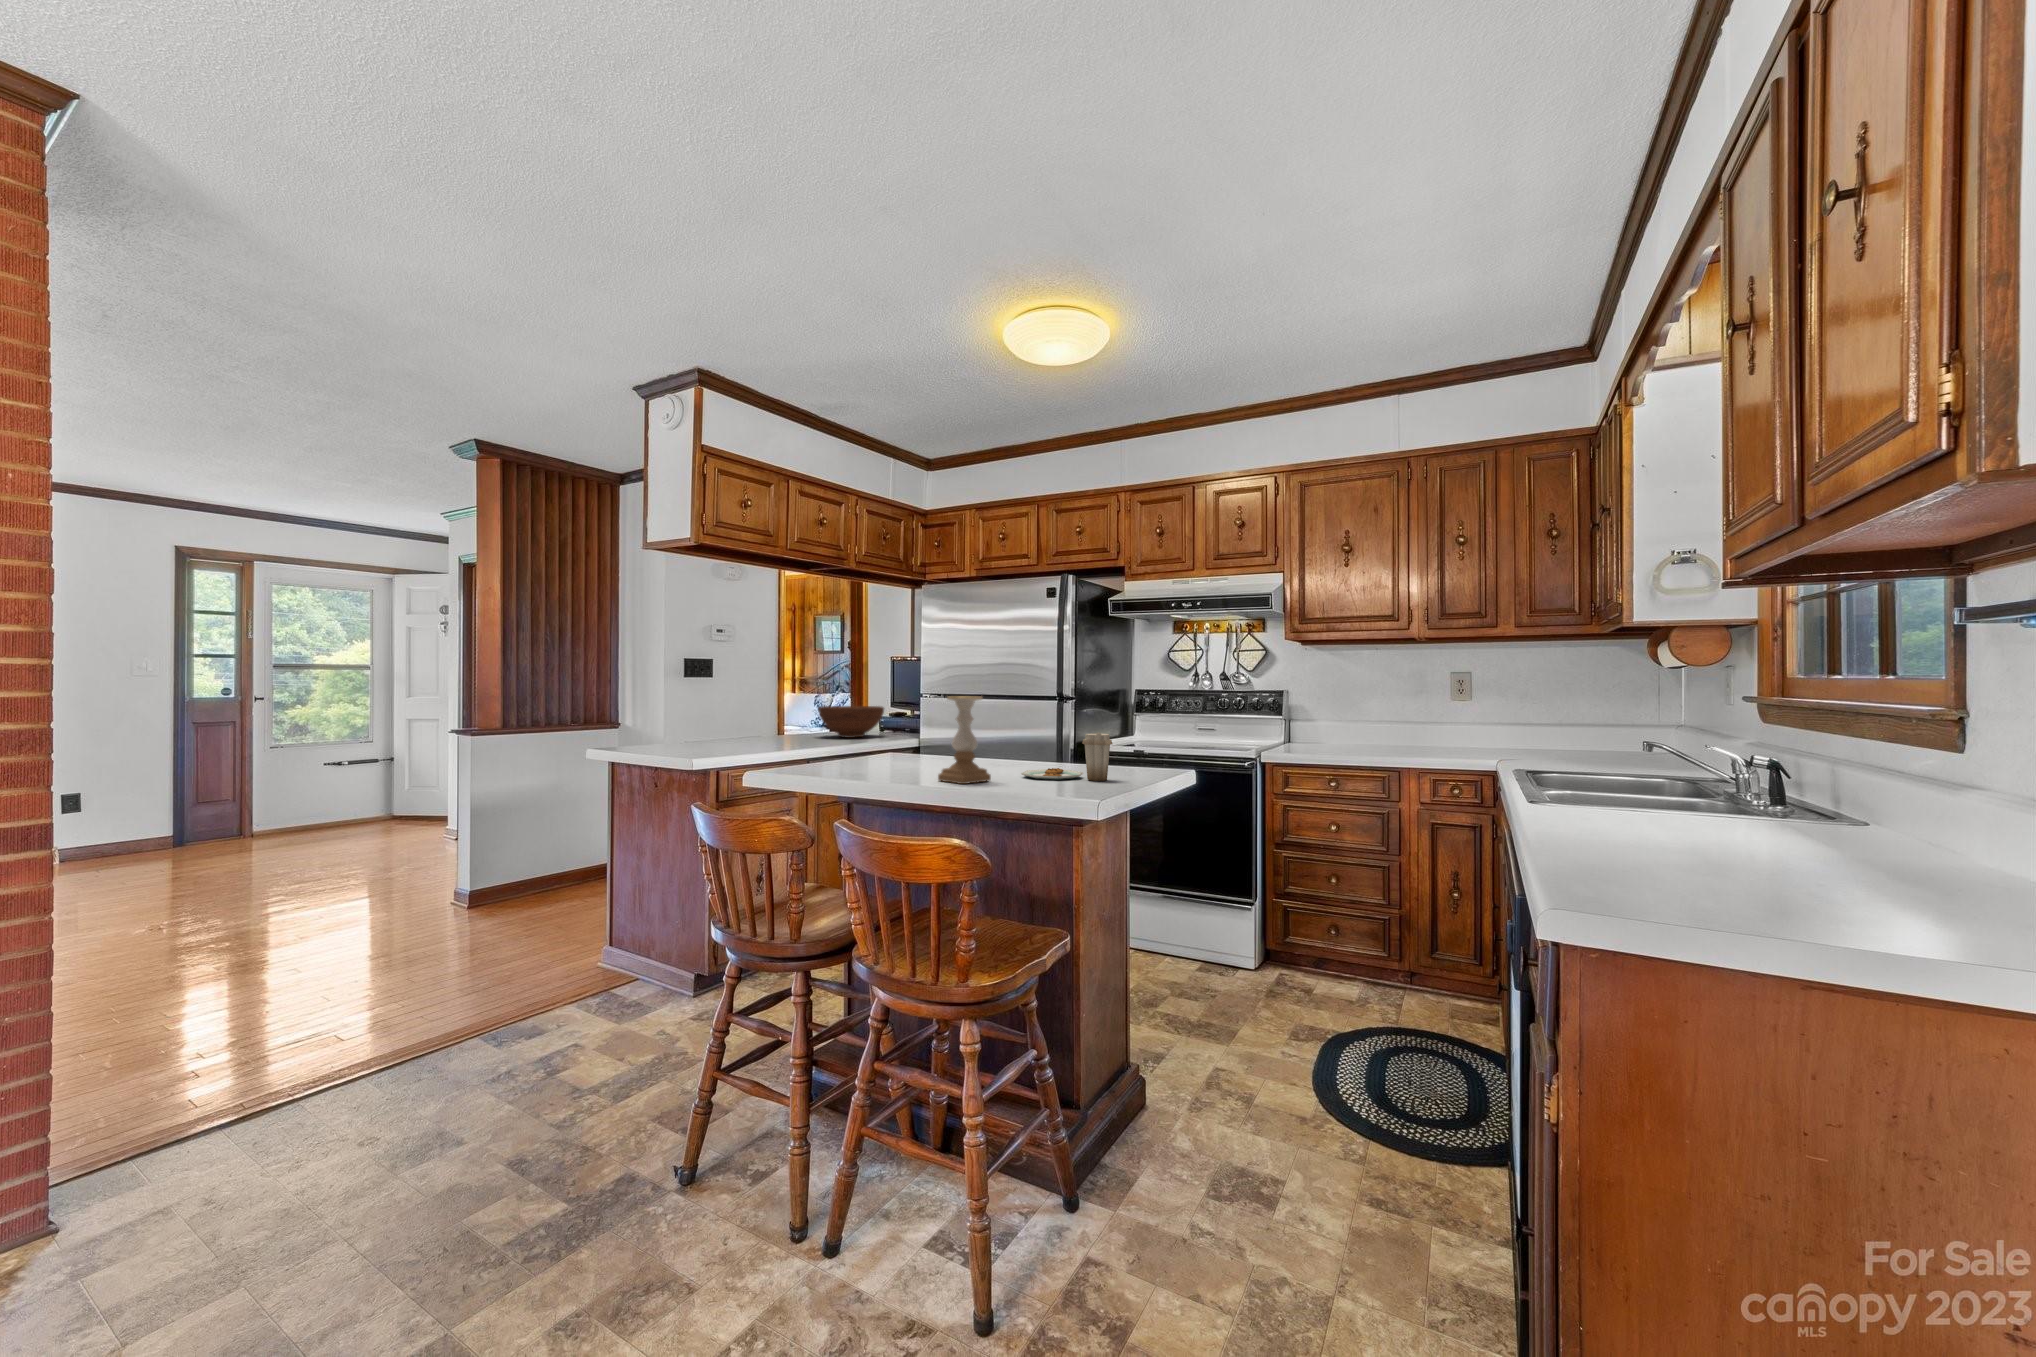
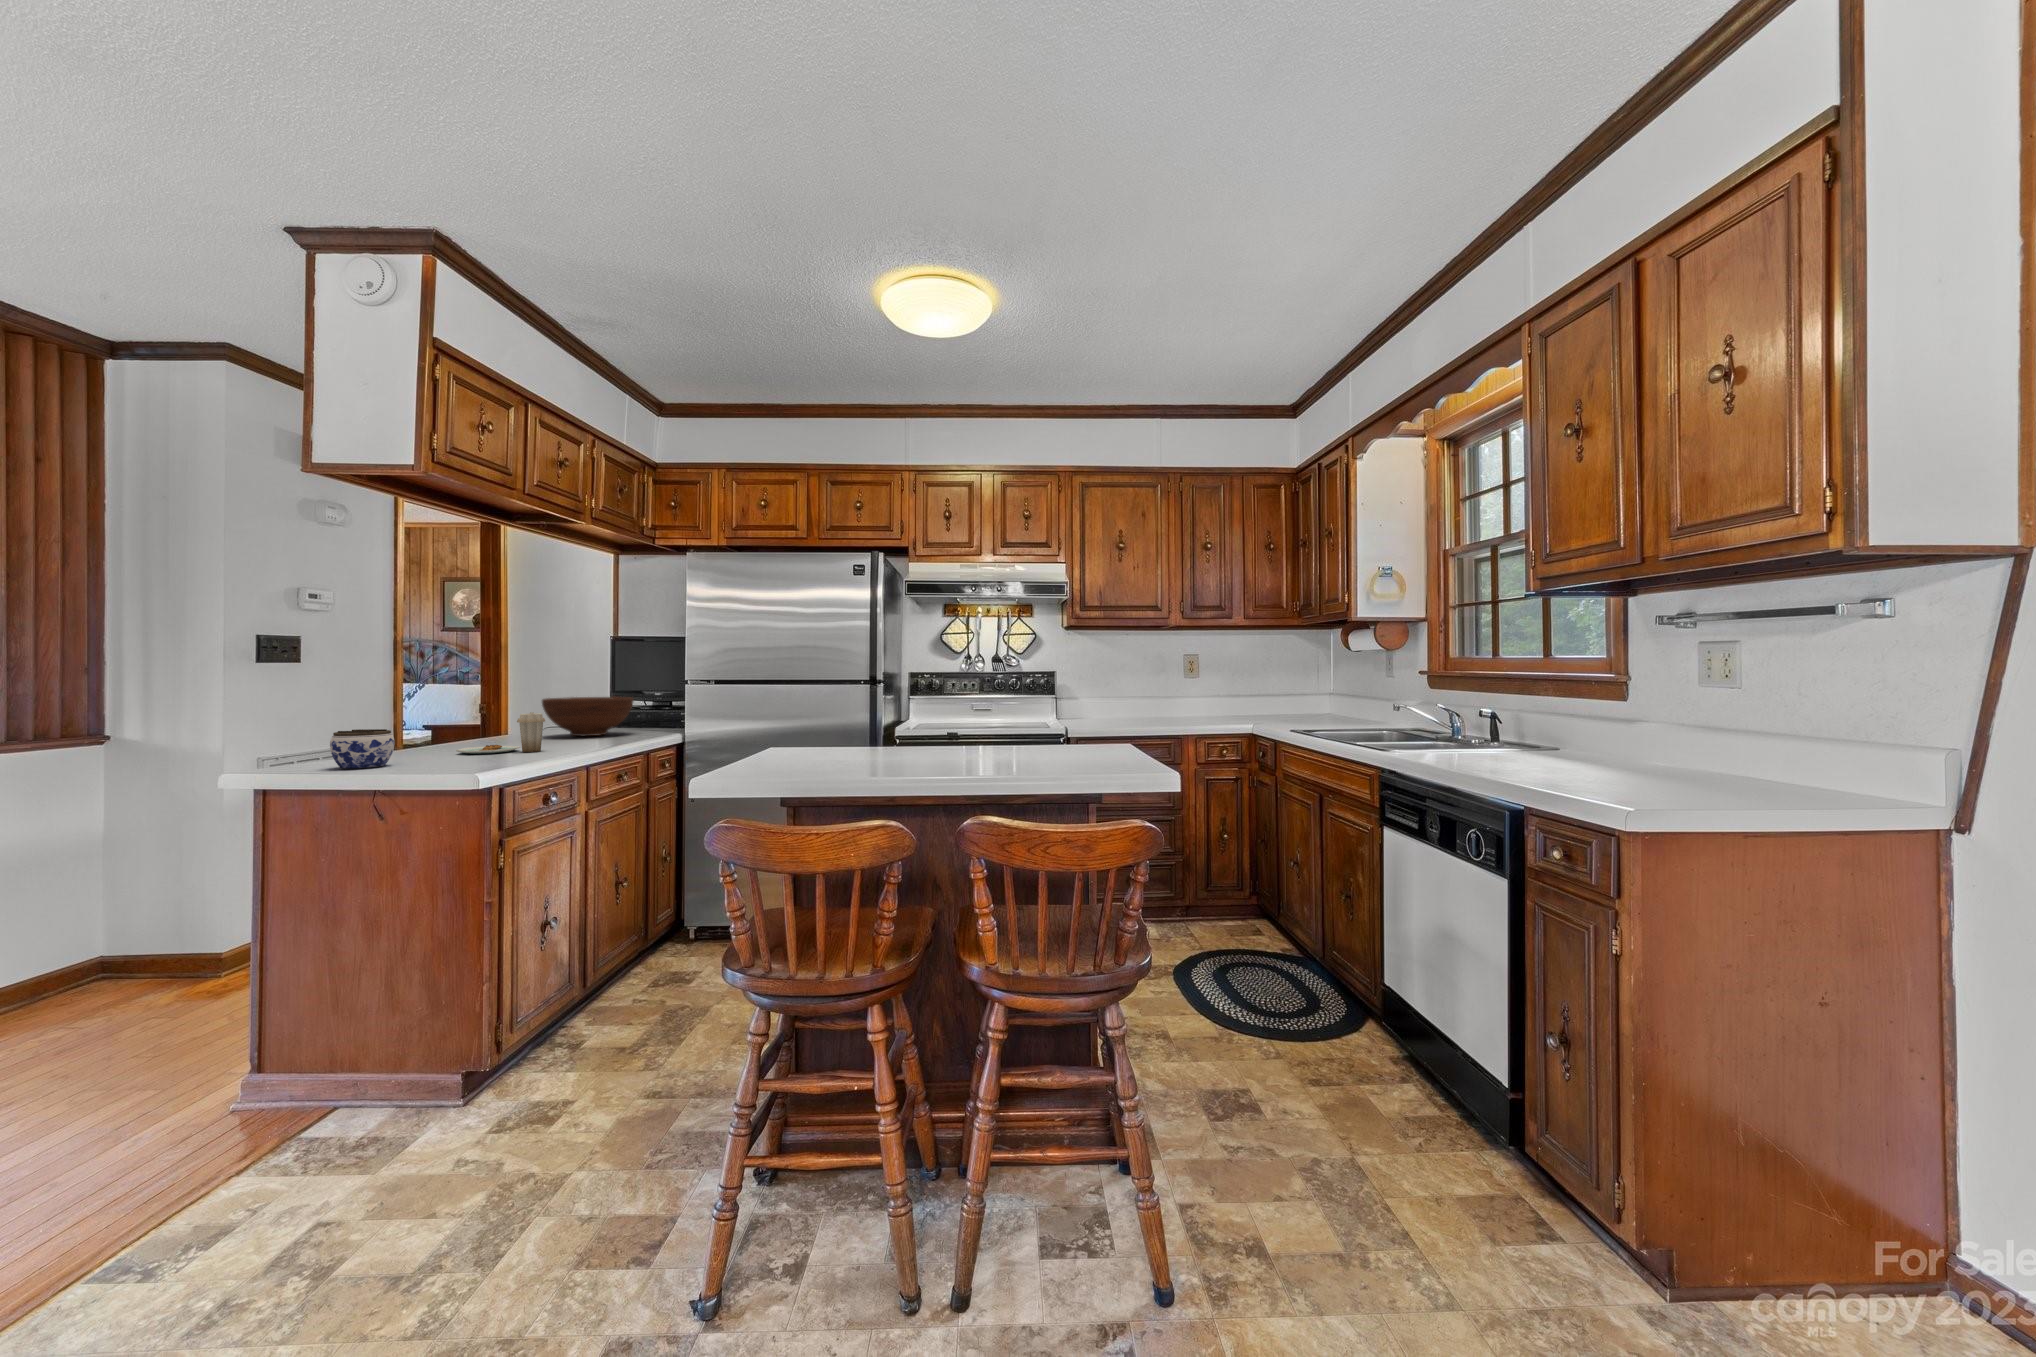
candle holder: present [938,696,991,784] -> none [933,675,984,769]
jar: none [644,725,682,752] -> present [330,729,394,769]
plate: present [1021,733,1112,781] -> present [456,712,545,754]

